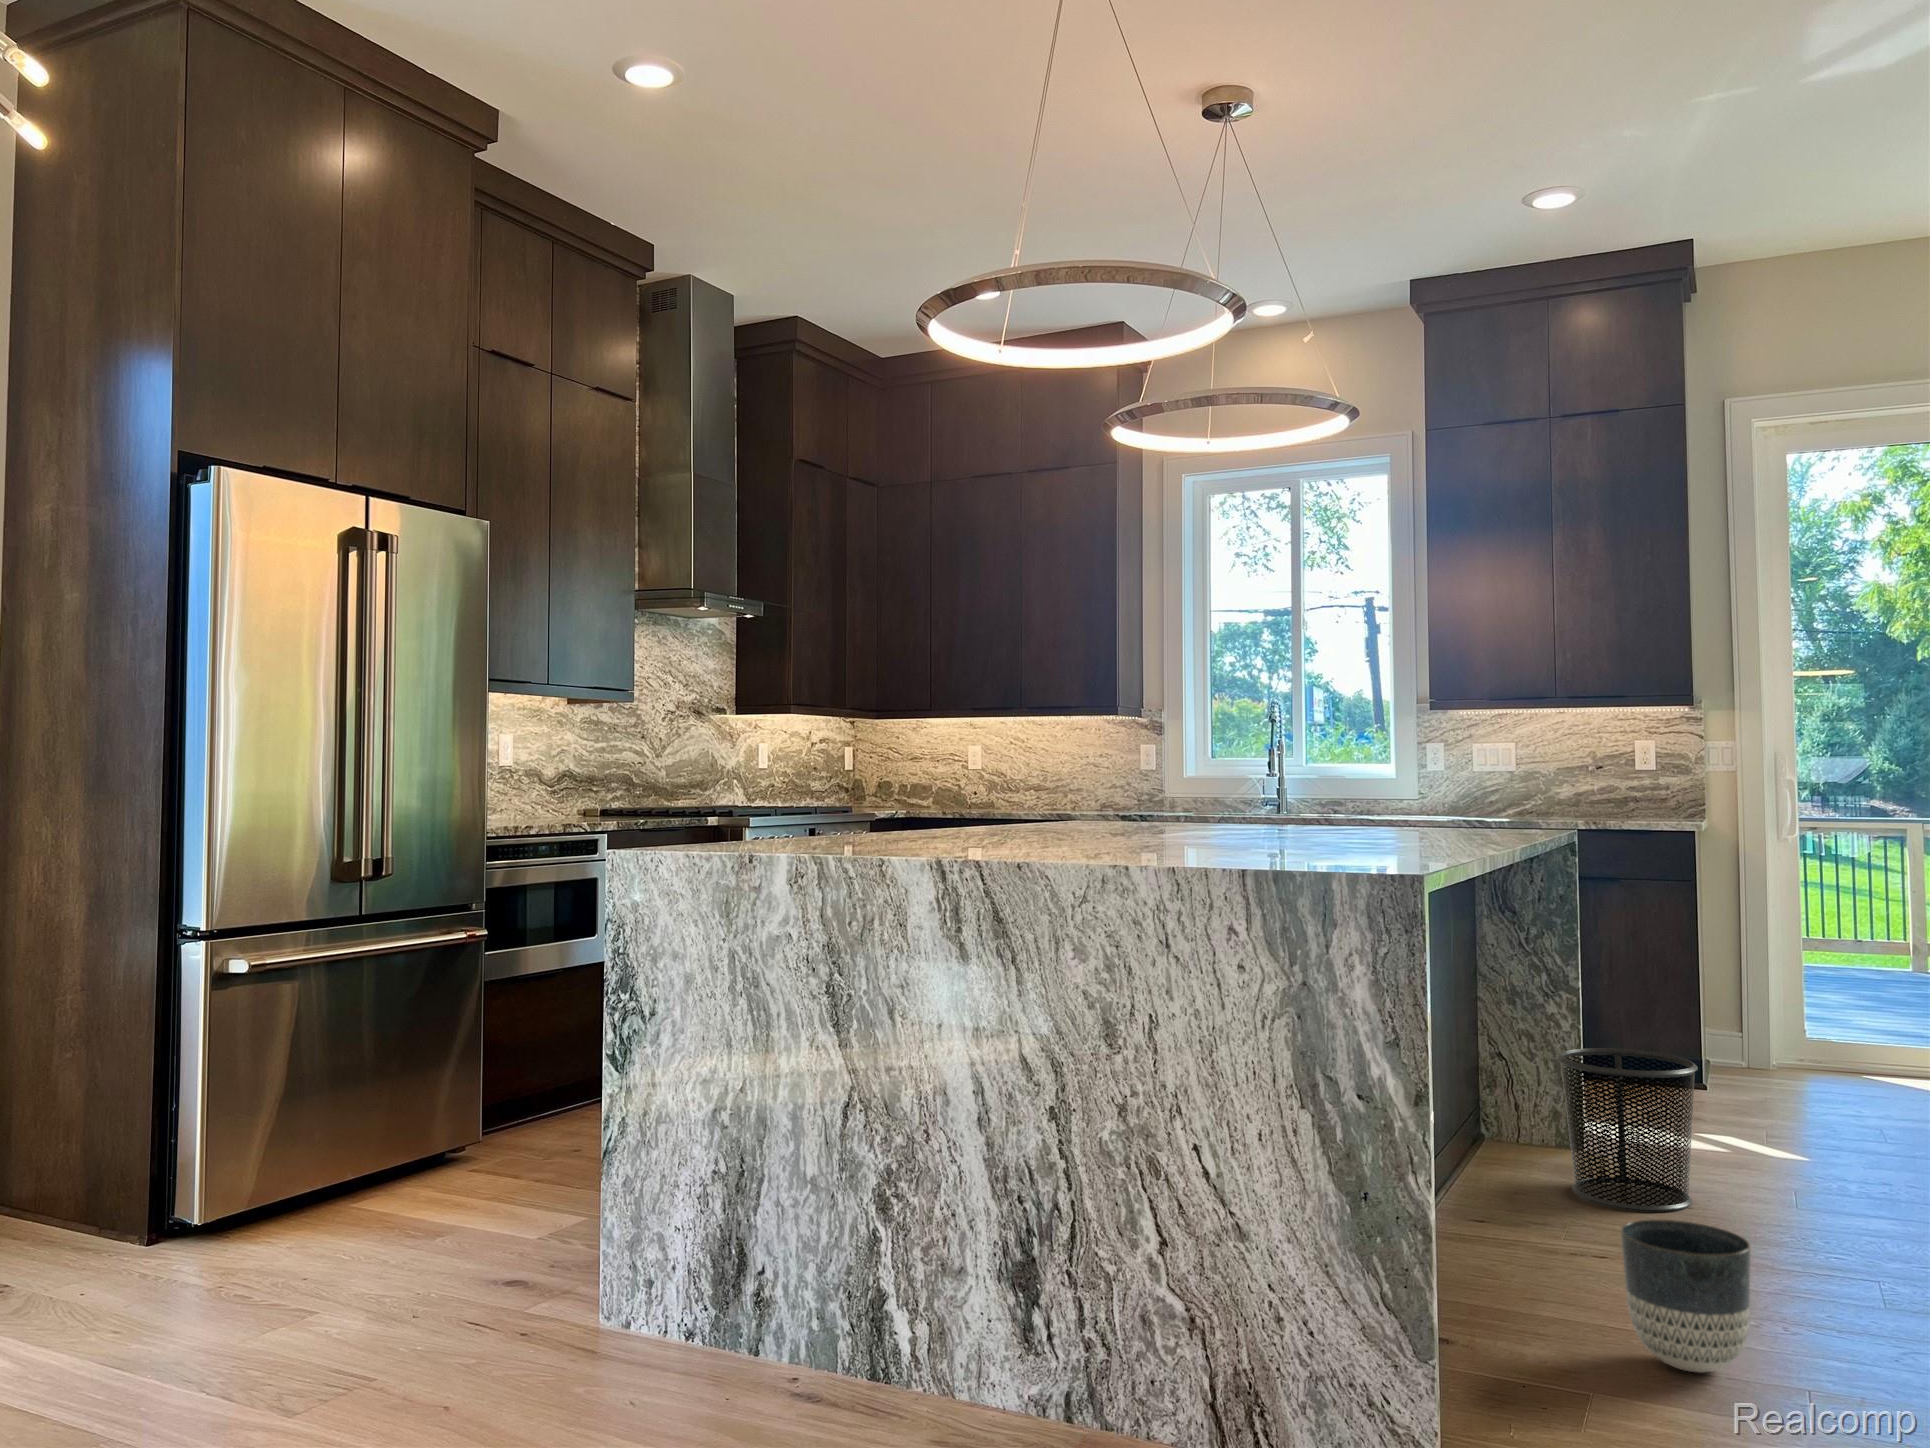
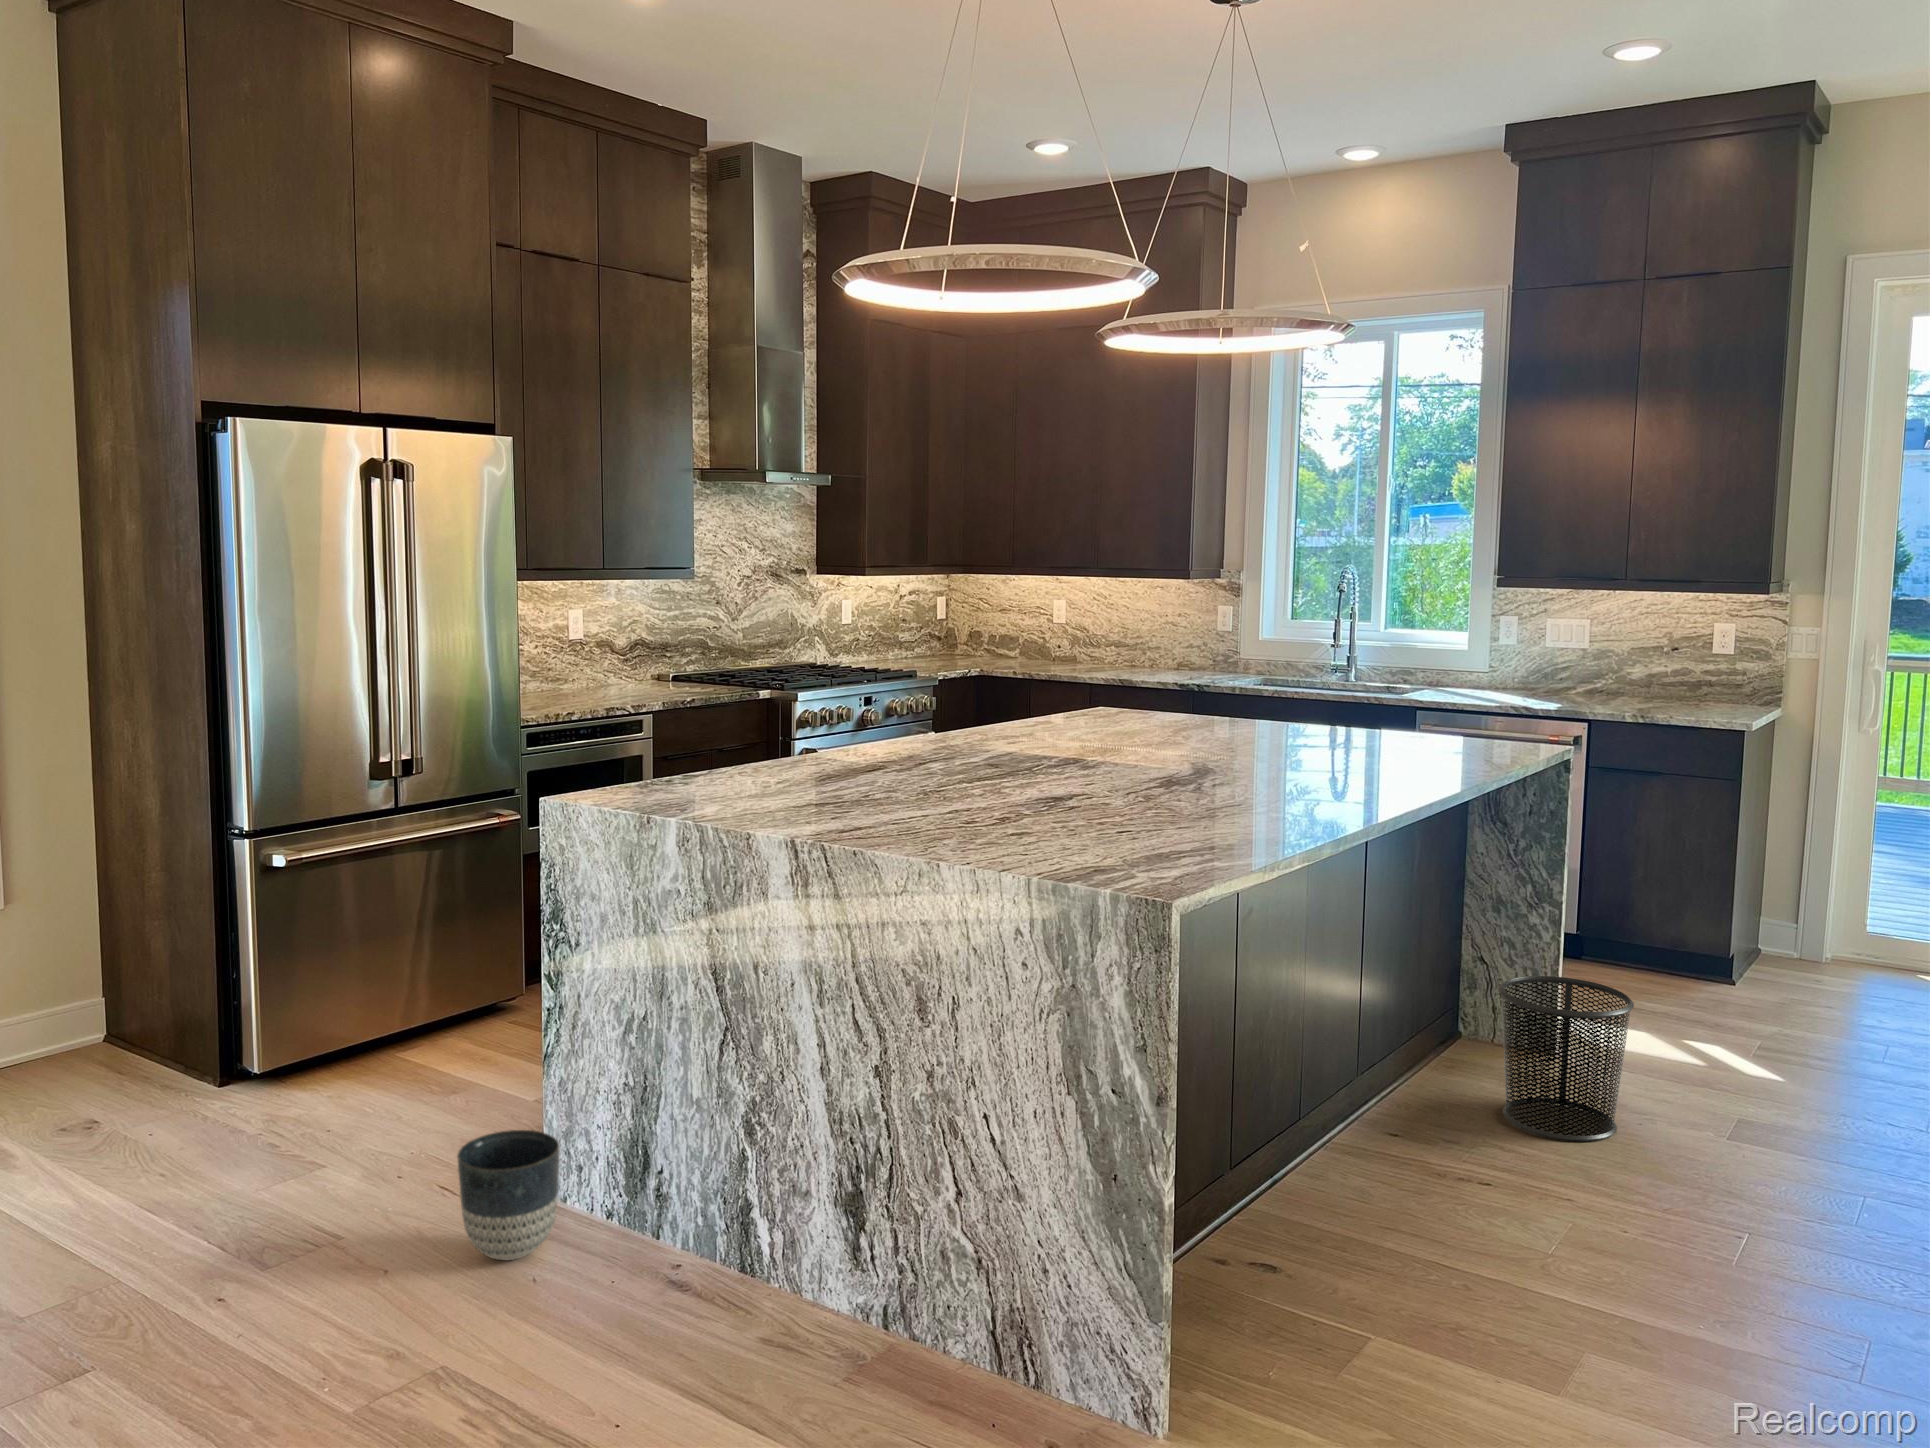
planter: present [1621,1220,1751,1373] -> present [458,1130,559,1260]

